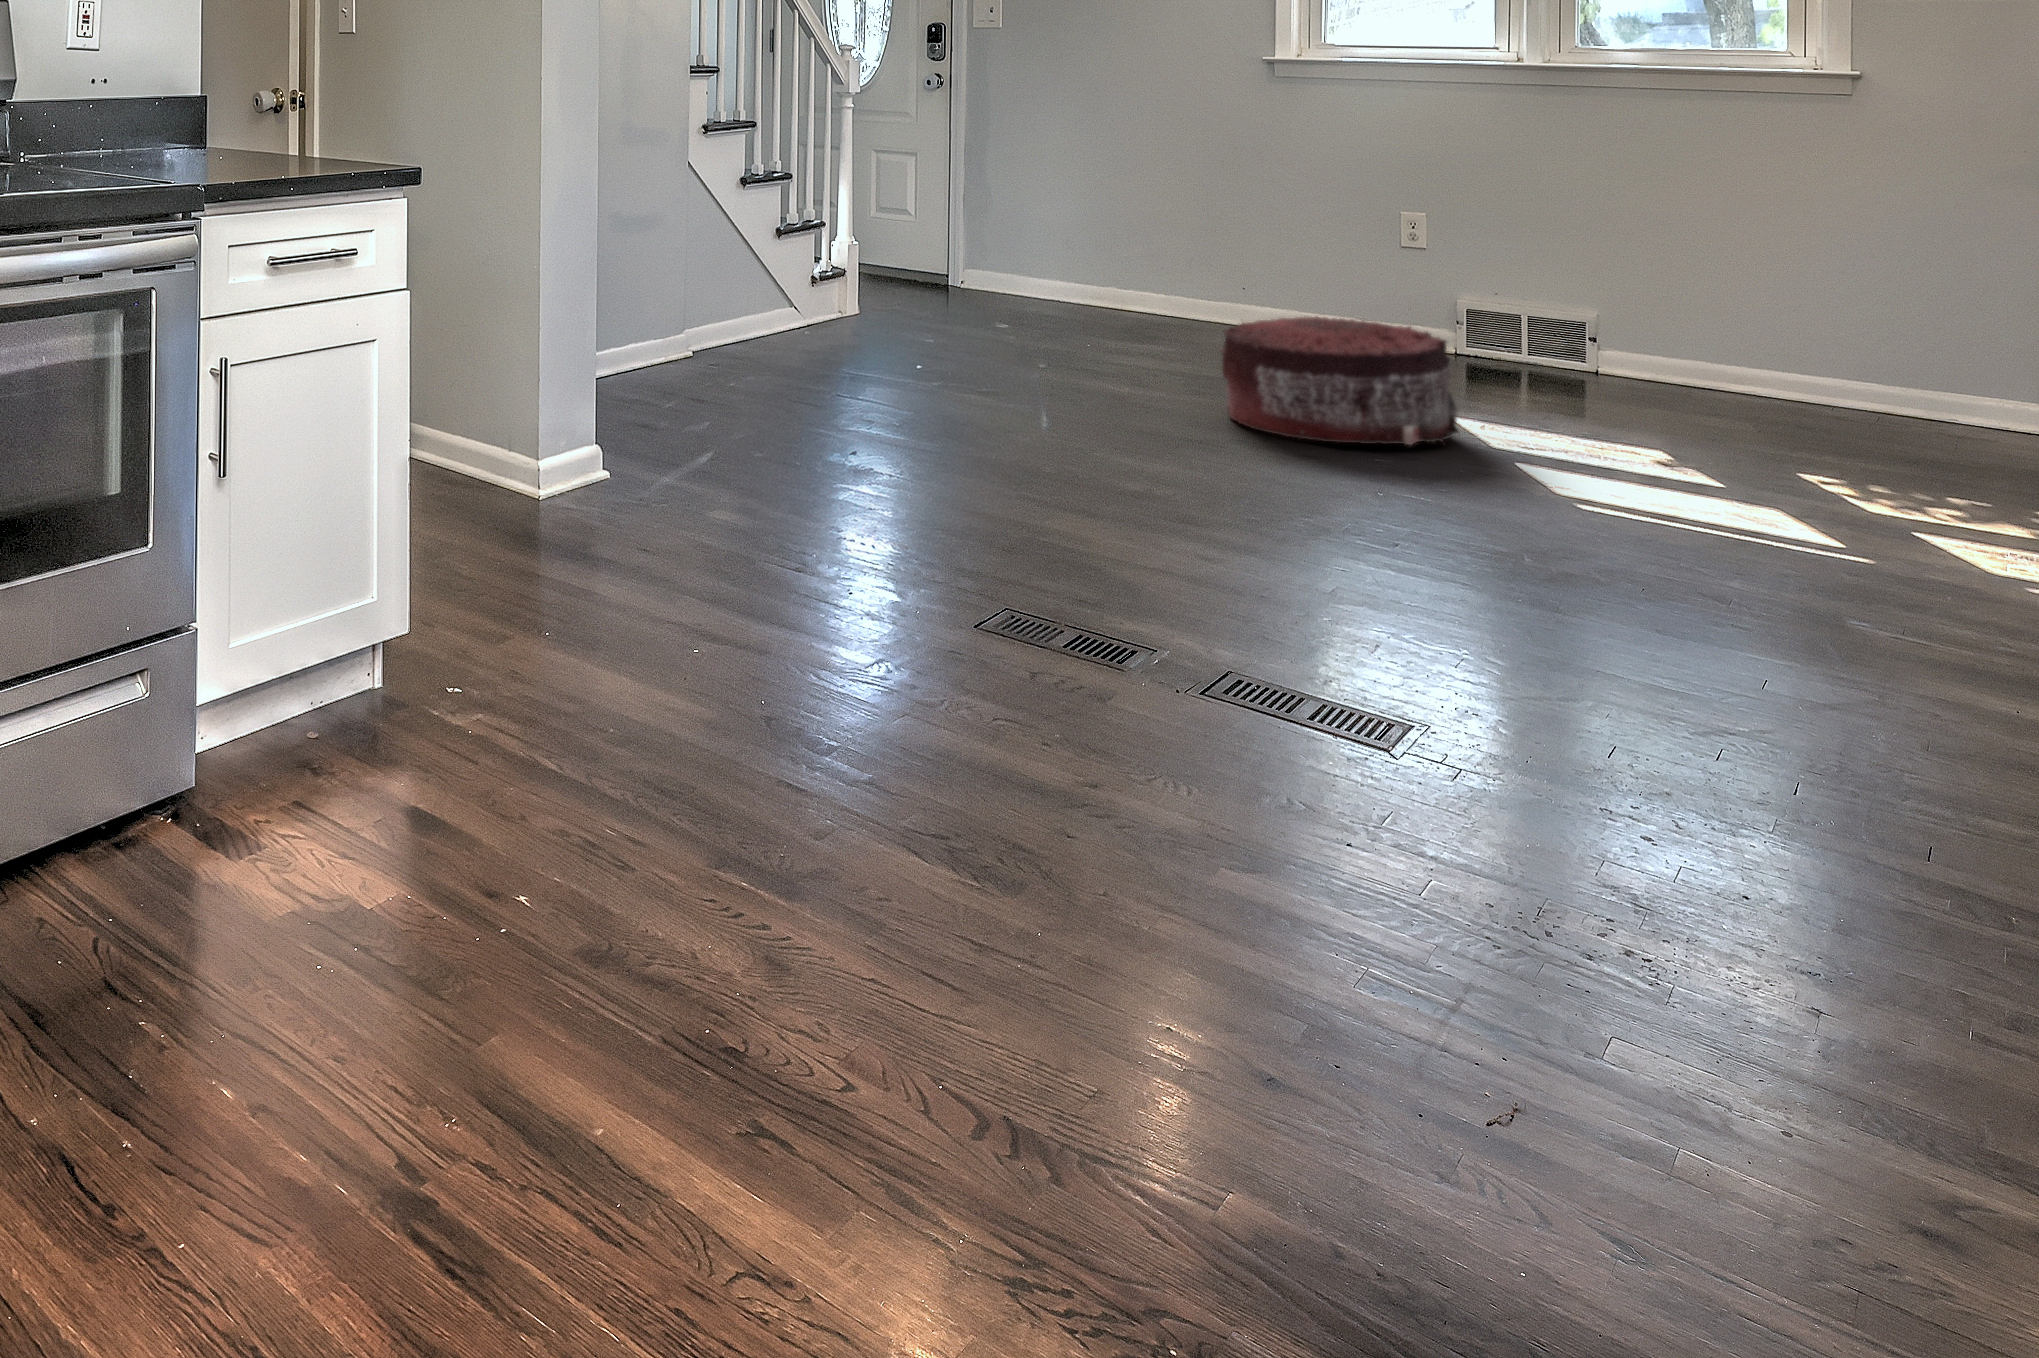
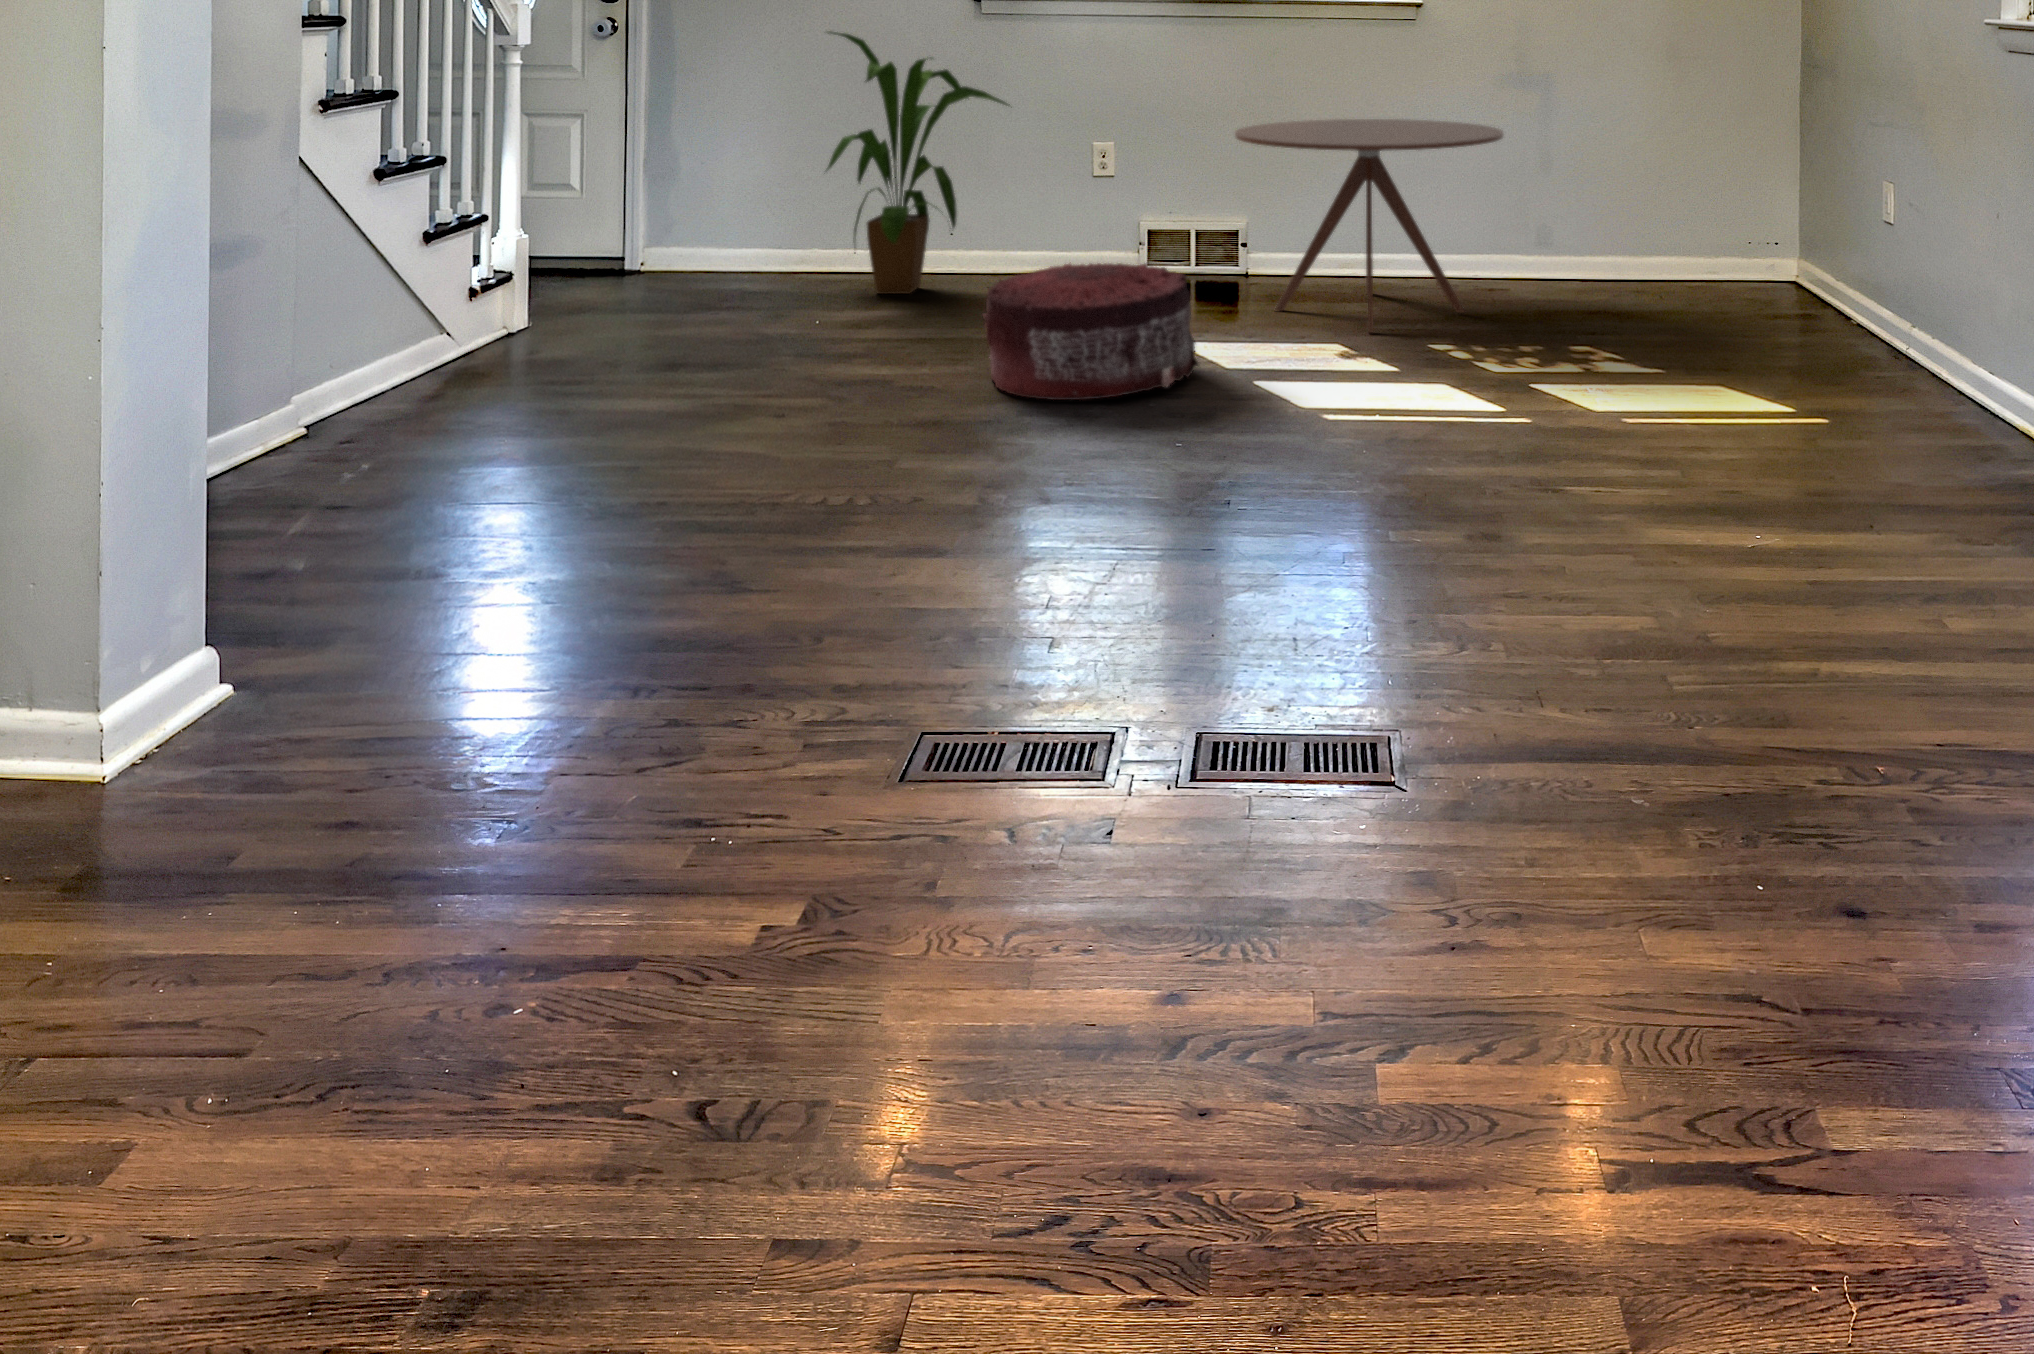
house plant: none [1103,90,1305,338] -> present [827,32,1010,294]
round table: none [1551,204,1953,447] -> present [1235,119,1503,333]

